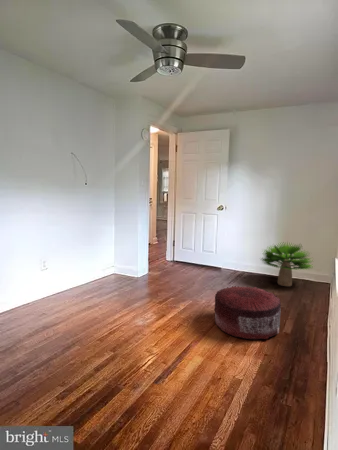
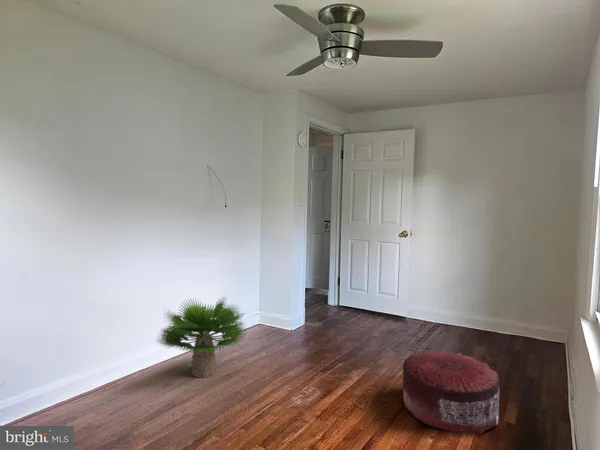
potted plant: present [262,243,311,286] -> present [160,300,245,377]

